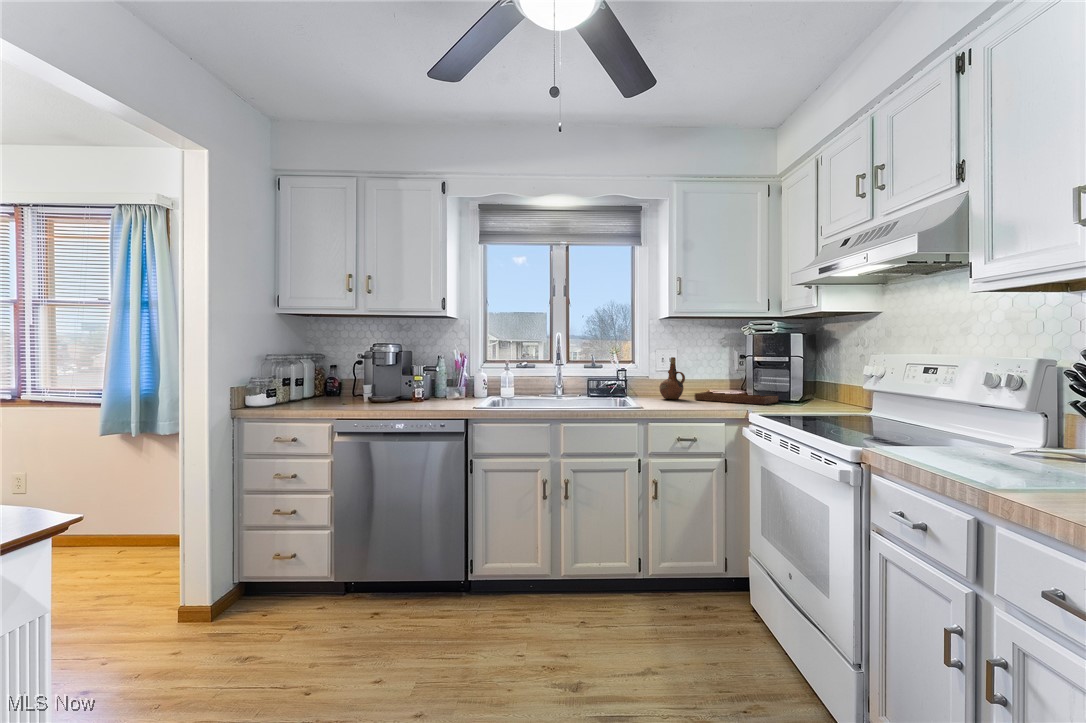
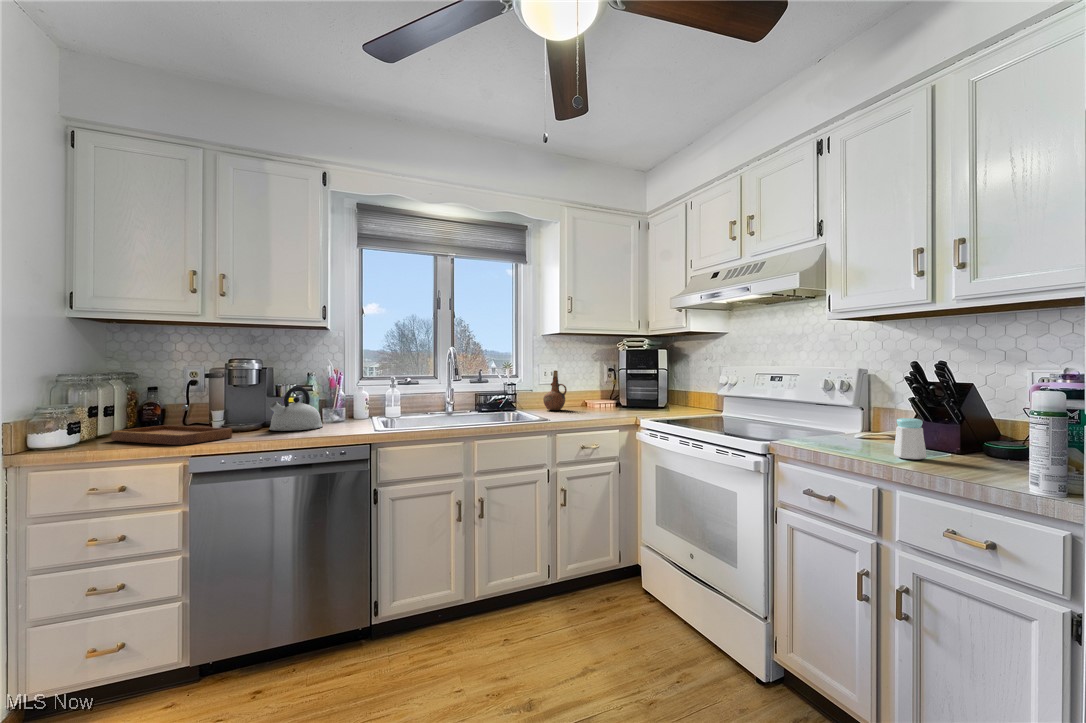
kettle: none [398,367,442,405] -> present [269,386,323,431]
tray: present [695,377,778,405] -> present [111,405,232,445]
salt shaker: none [999,426,1044,483] -> present [894,418,926,459]

